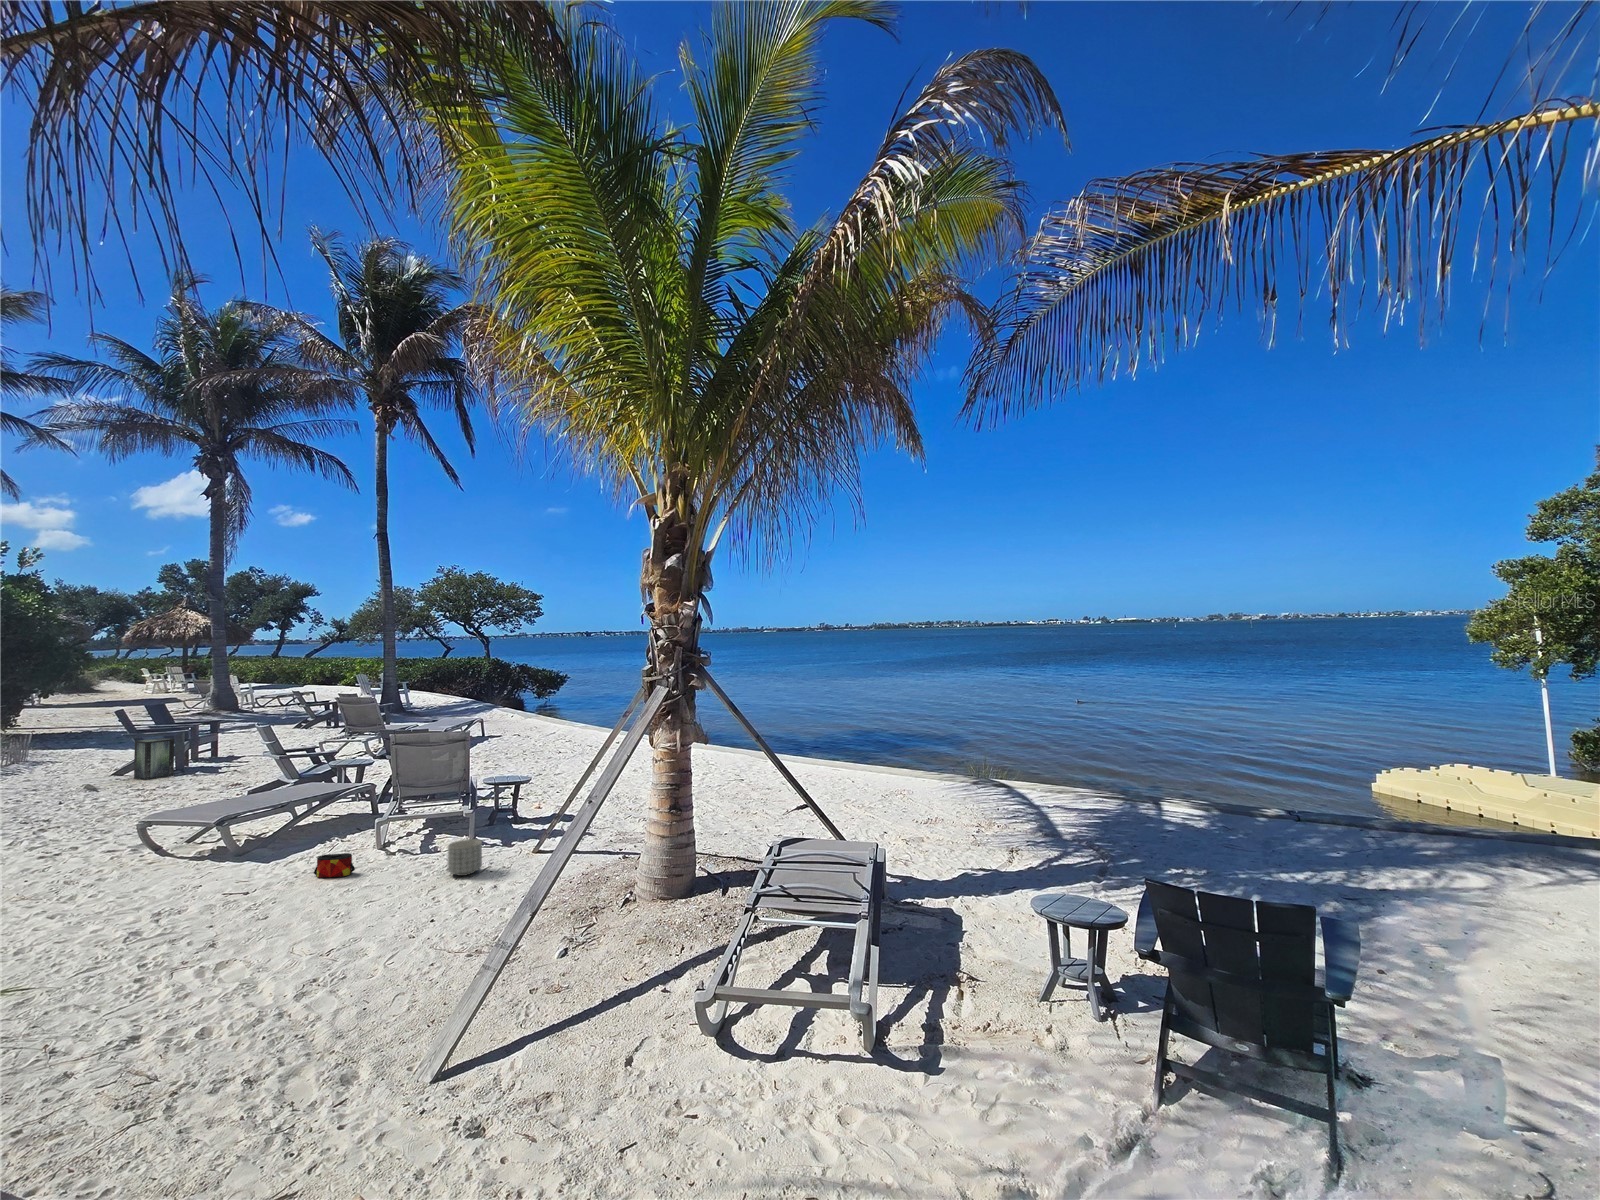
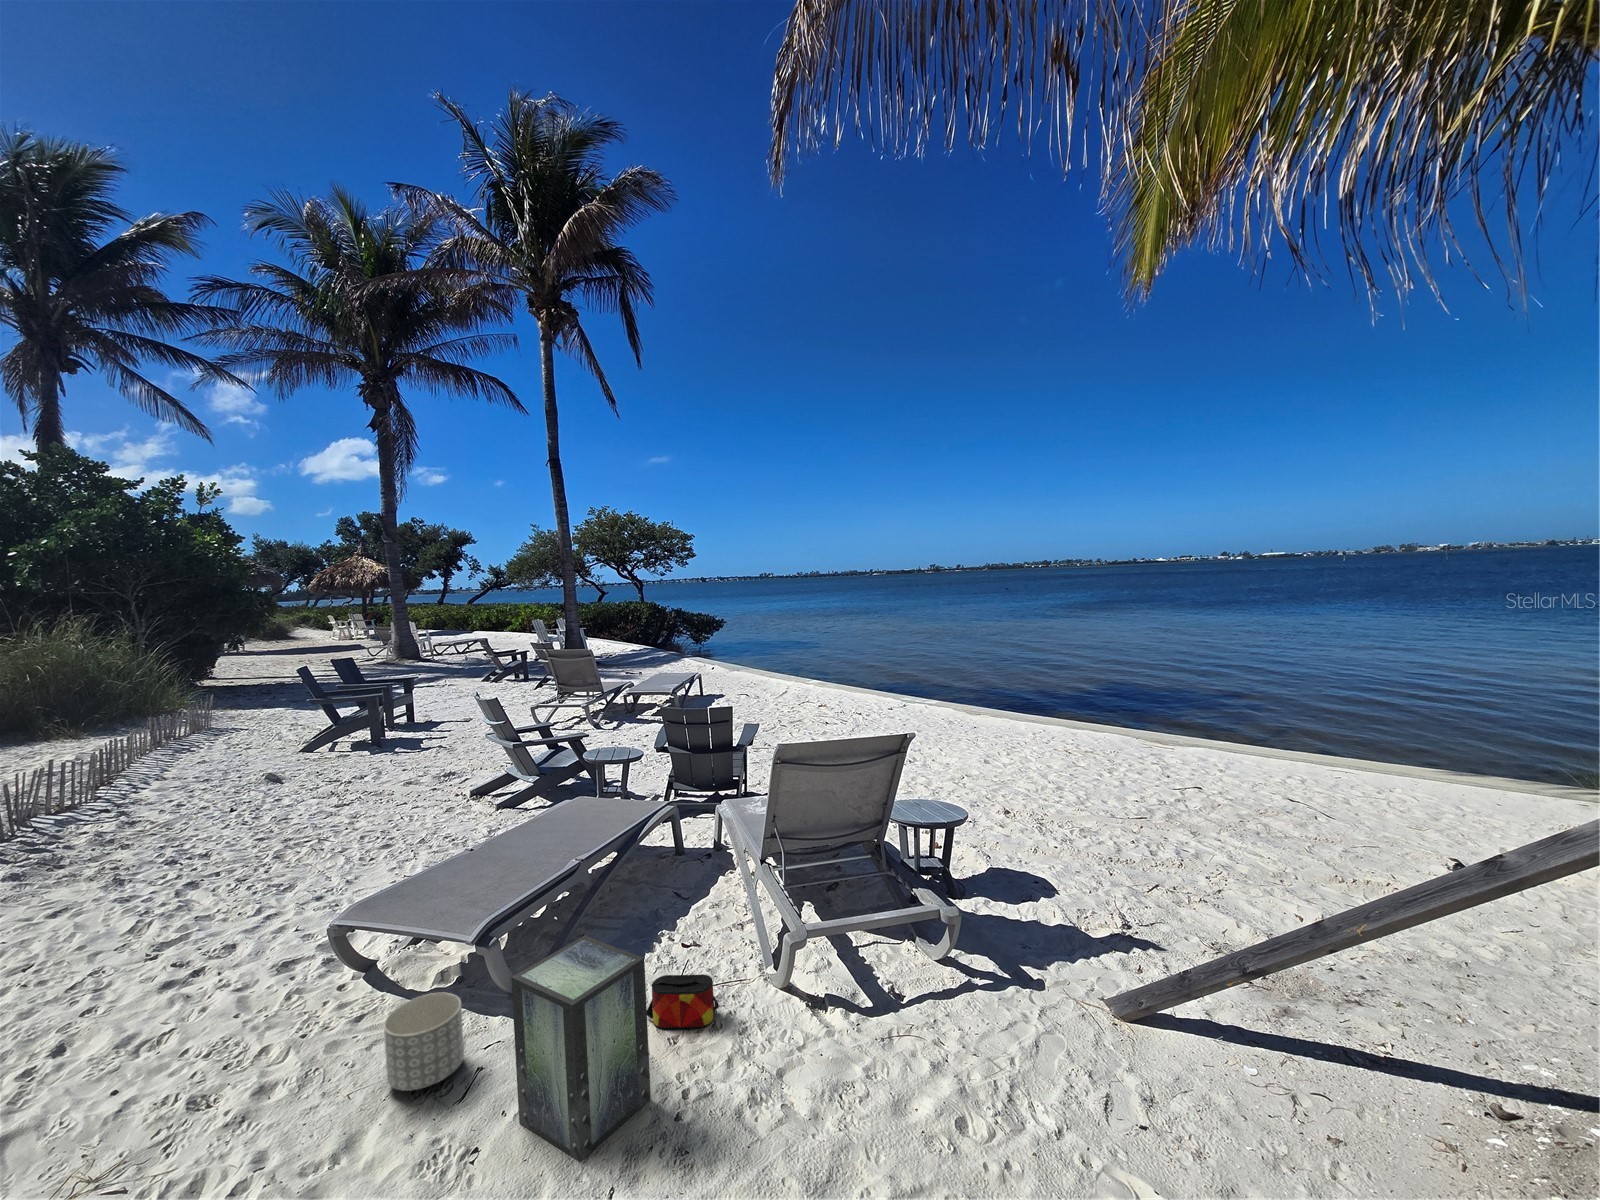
storage box: present [134,738,174,780] -> present [511,936,651,1162]
planter: present [448,839,482,876] -> present [384,993,464,1091]

